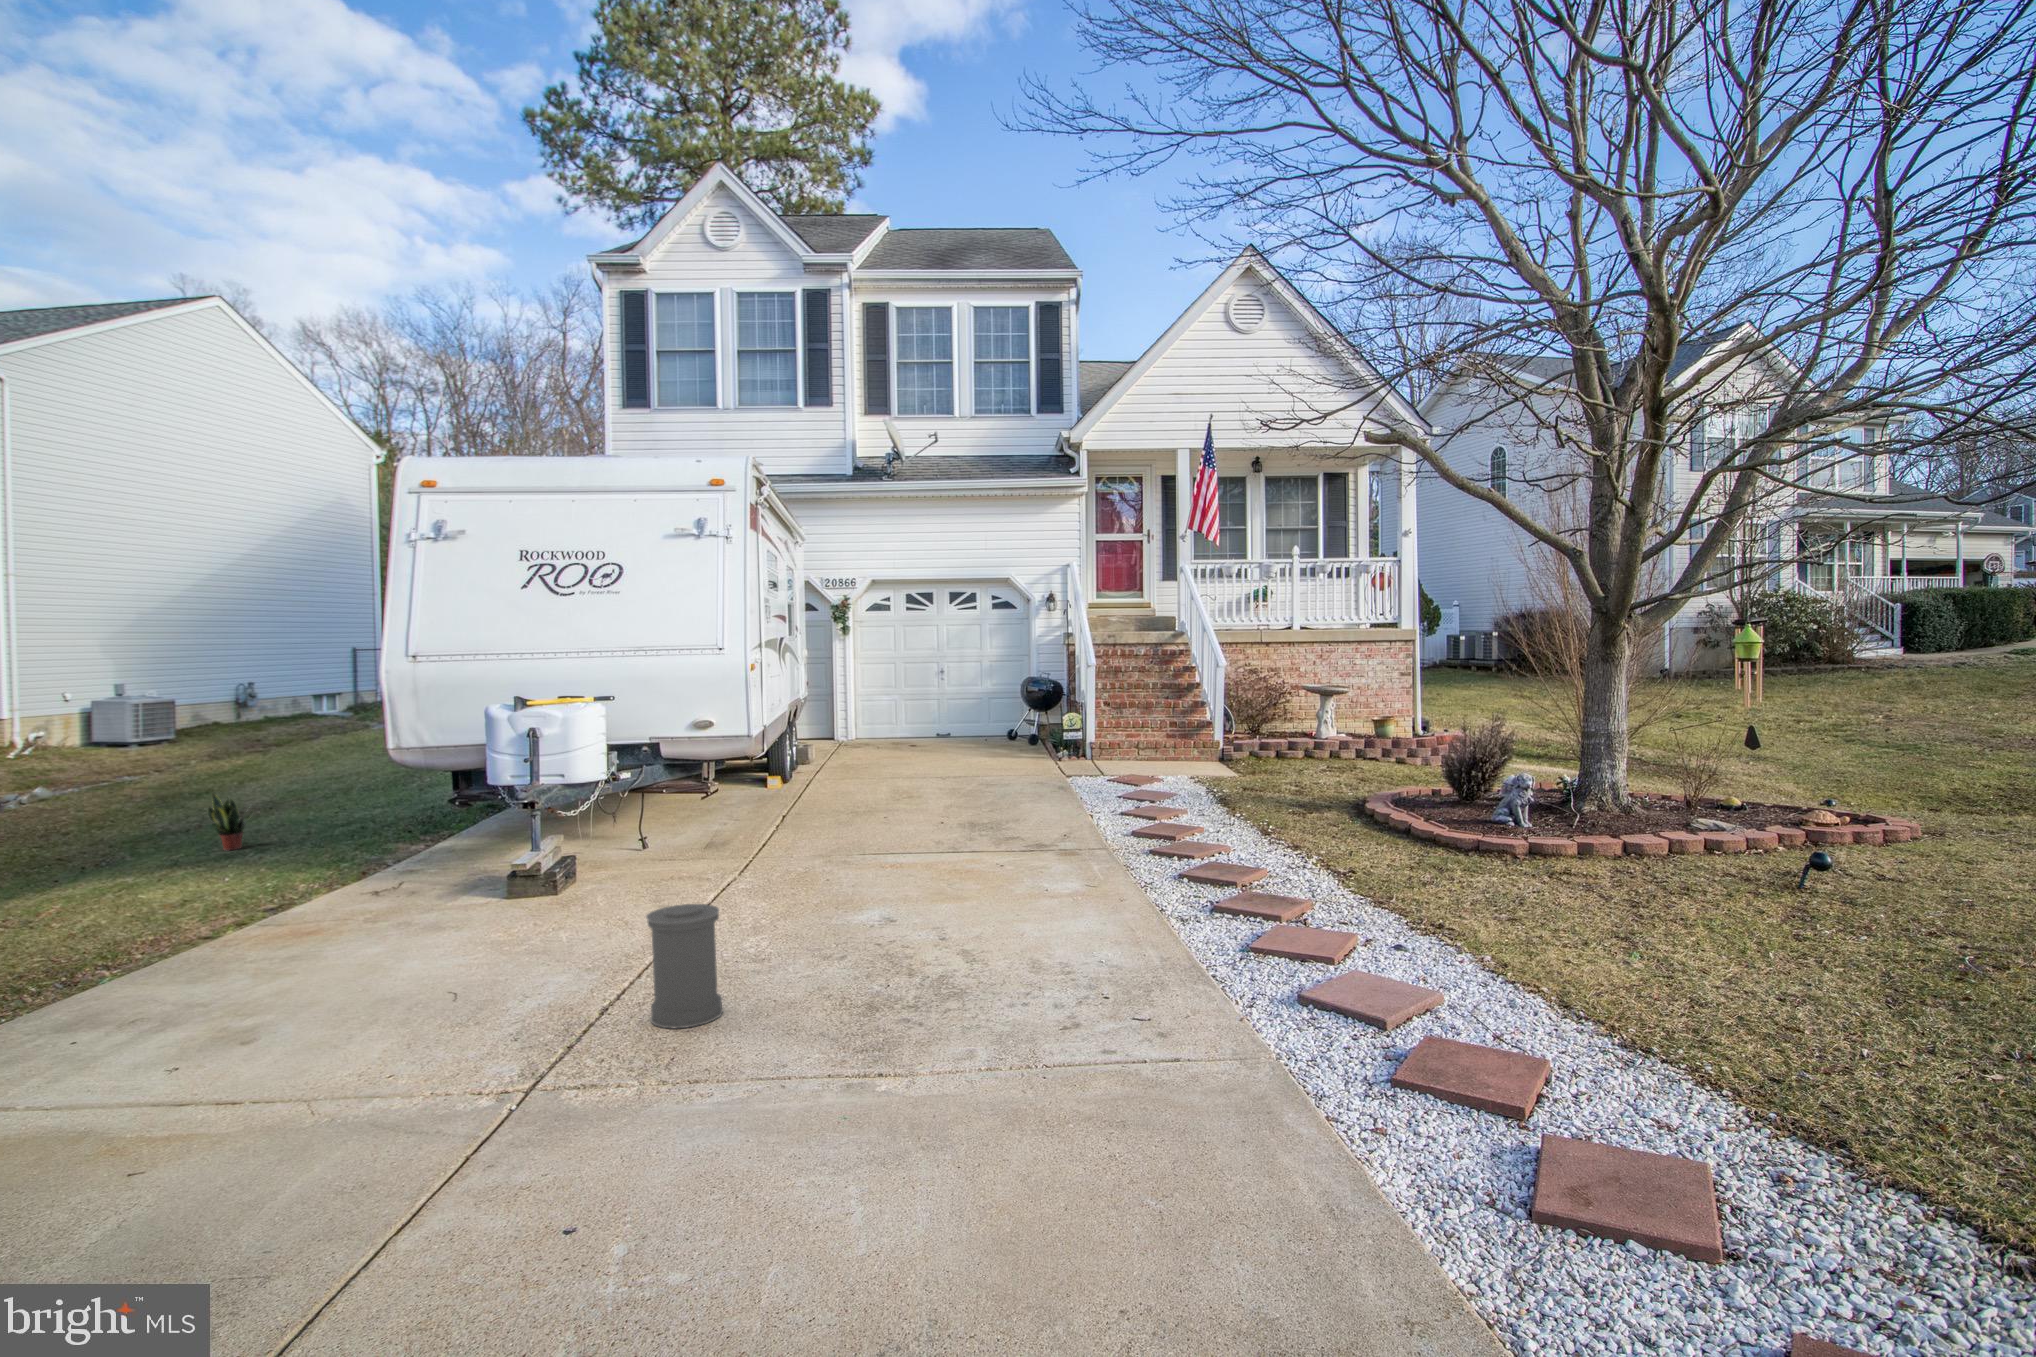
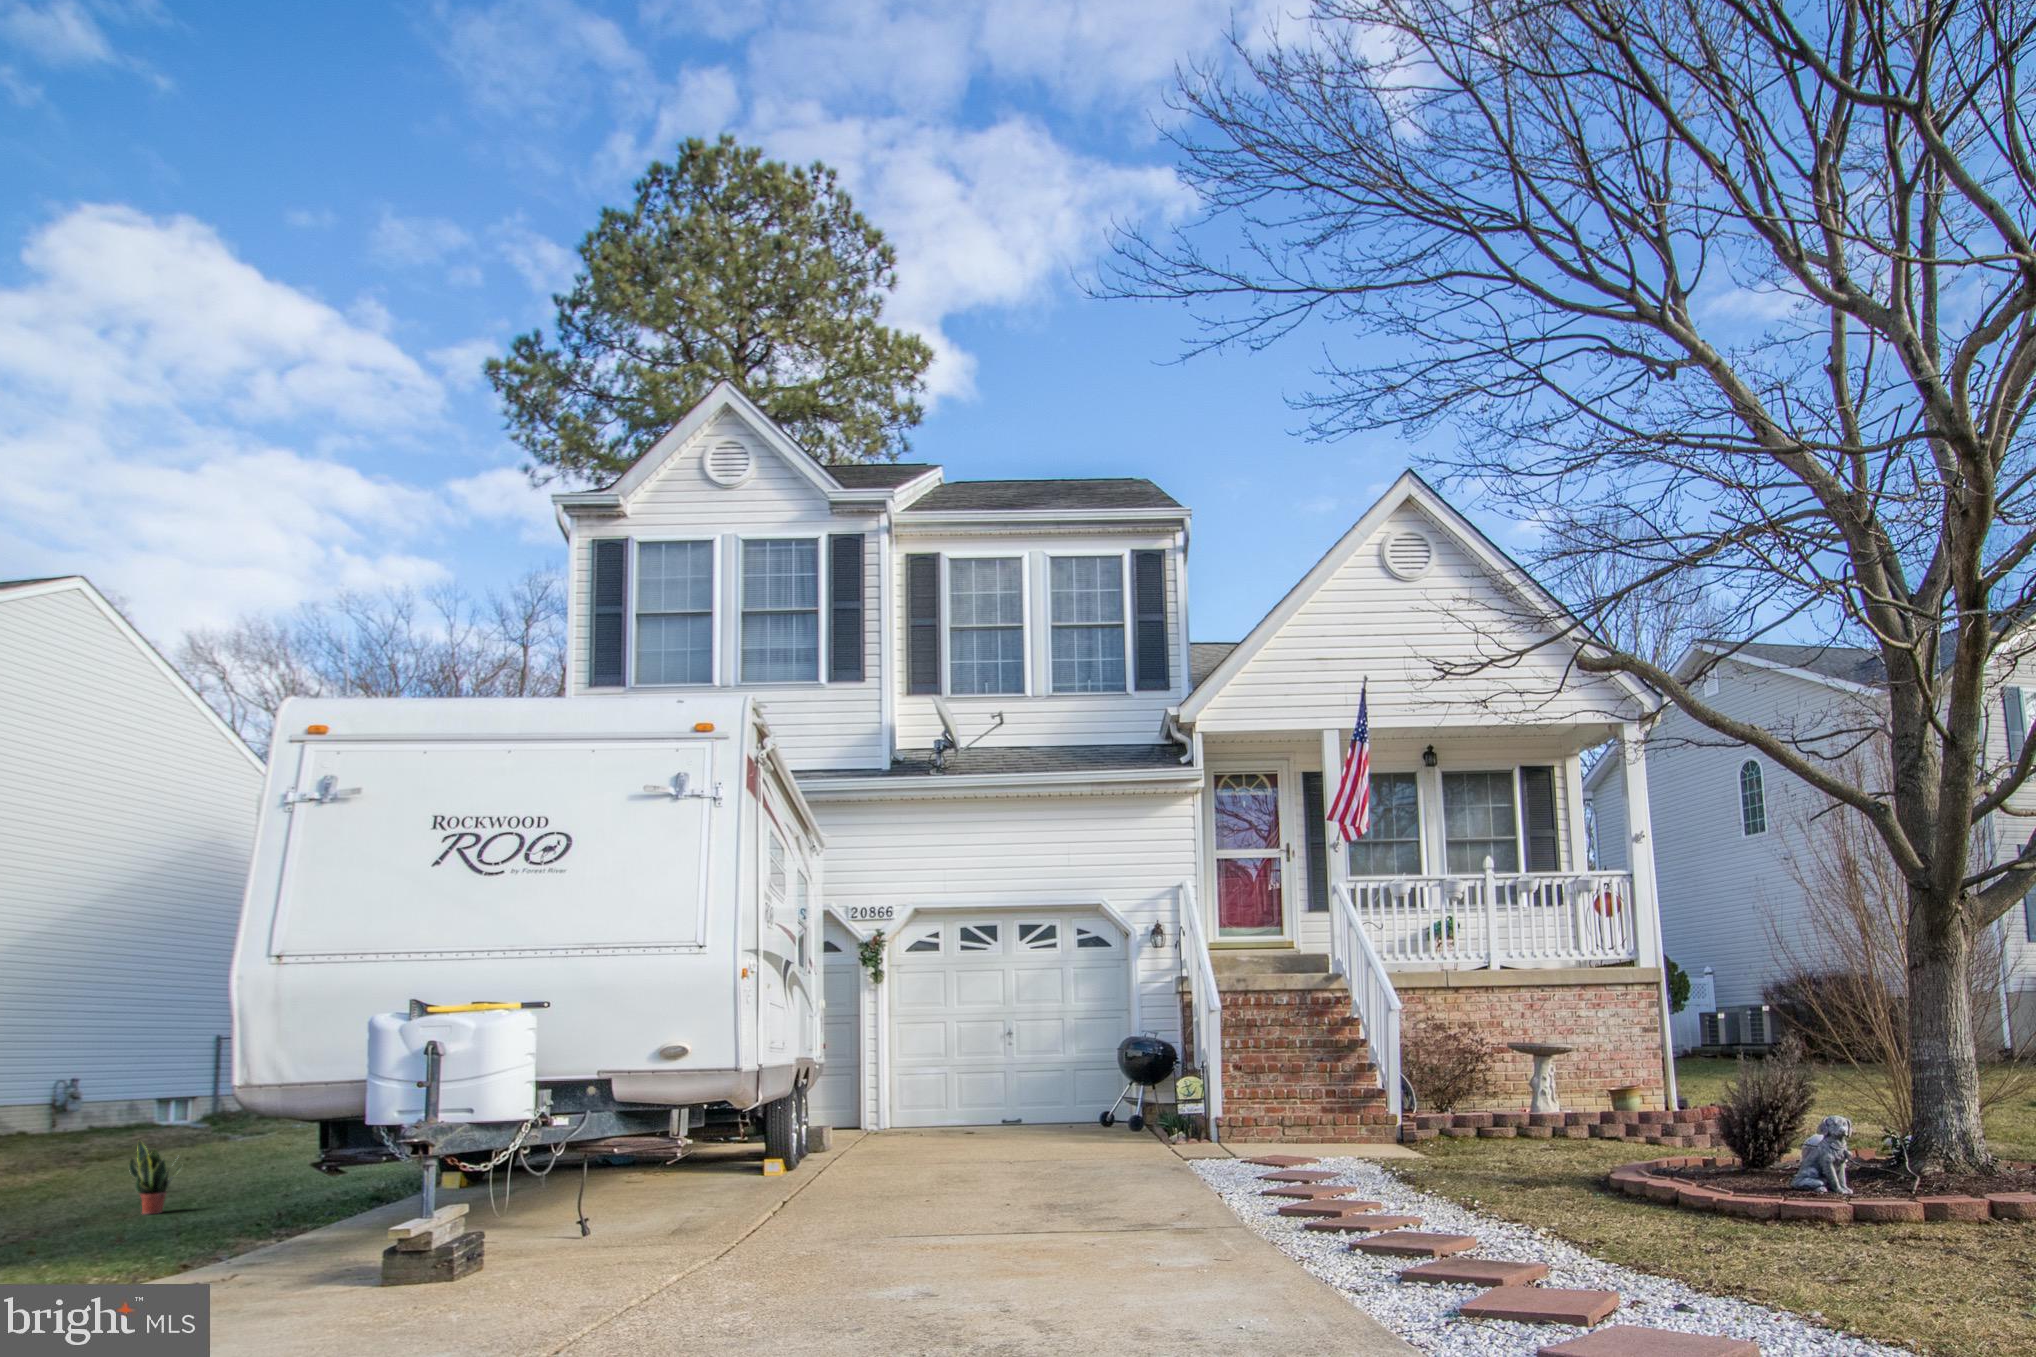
trash can: present [646,904,723,1028] -> none [781,1165,857,1292]

